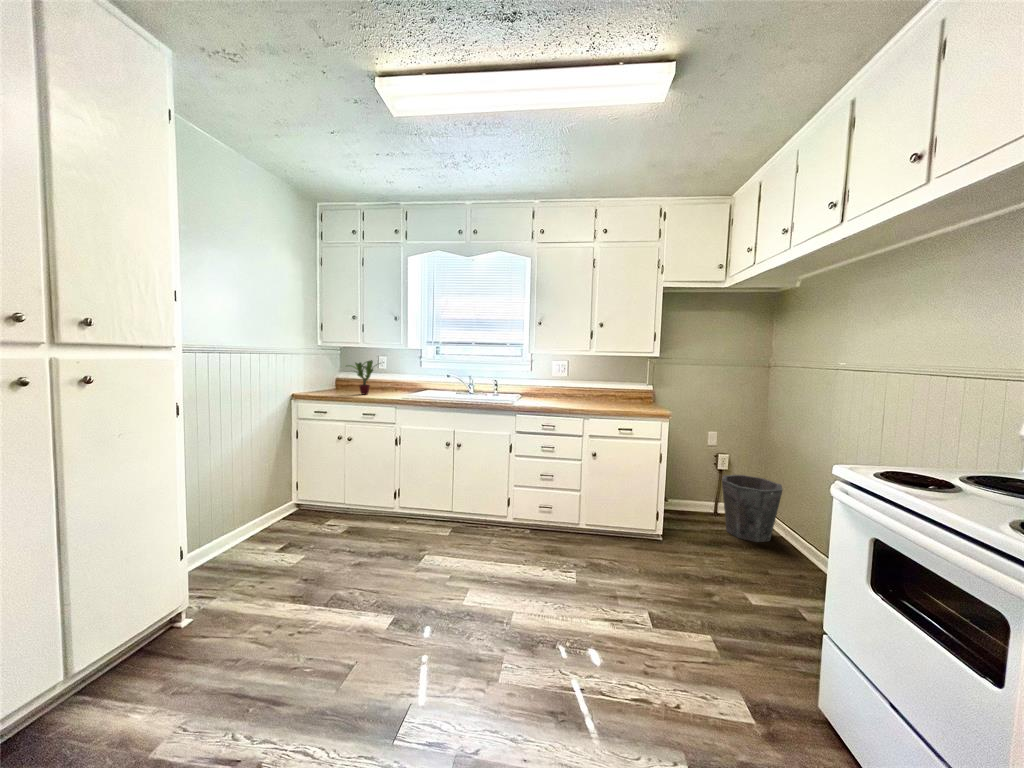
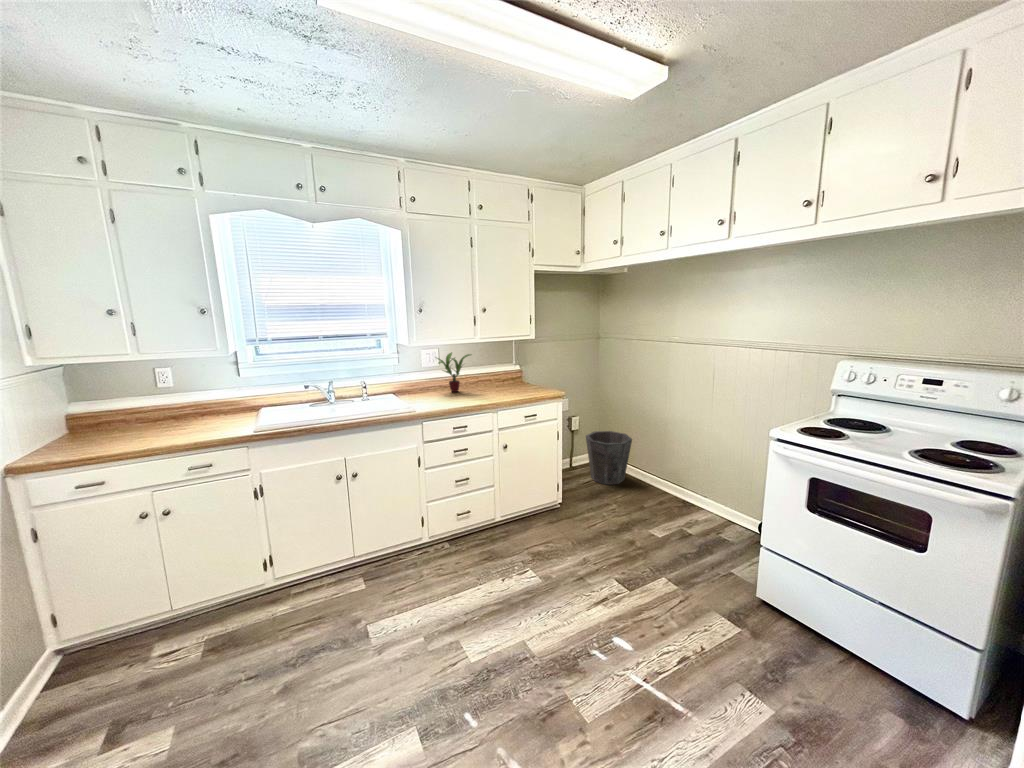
potted plant: present [348,360,373,395] -> present [437,352,472,392]

